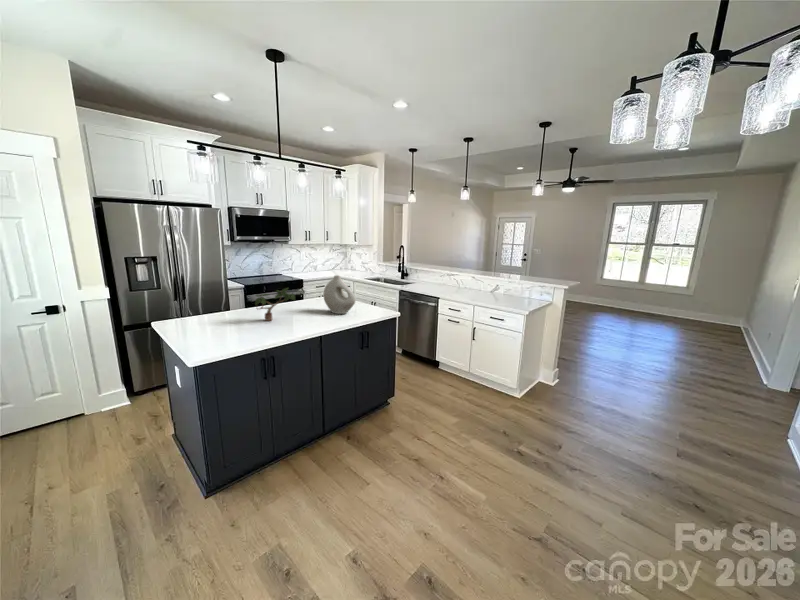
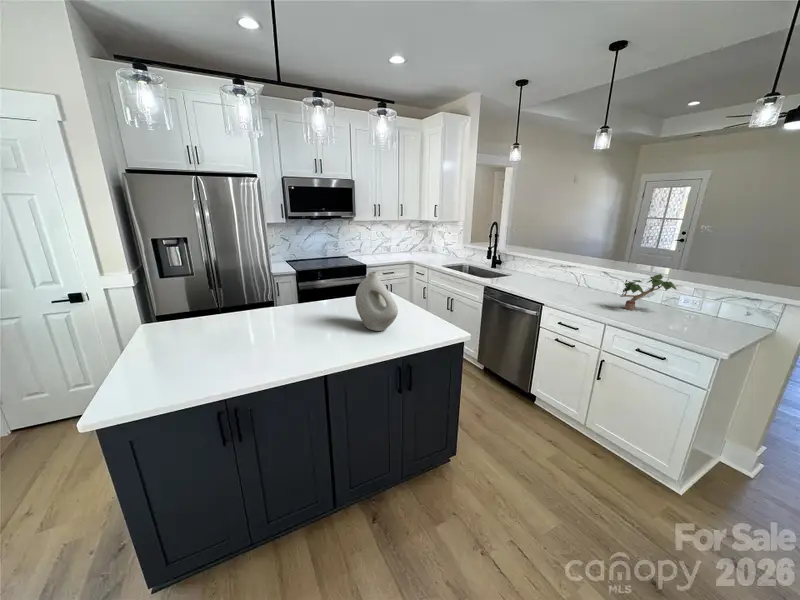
potted plant: present [255,288,295,321] -> present [621,274,677,310]

